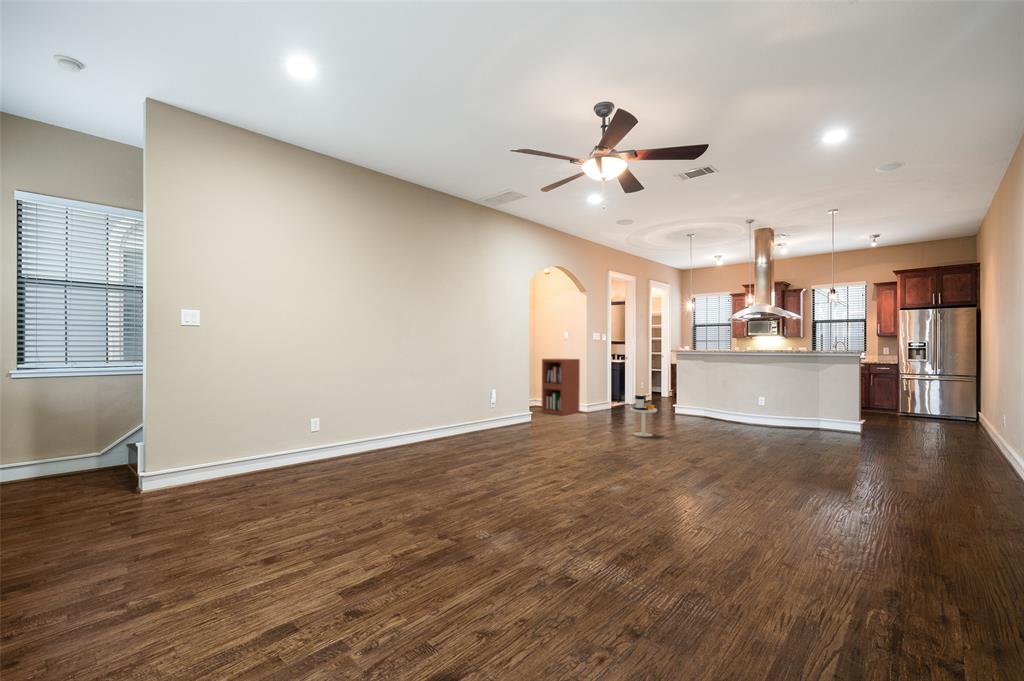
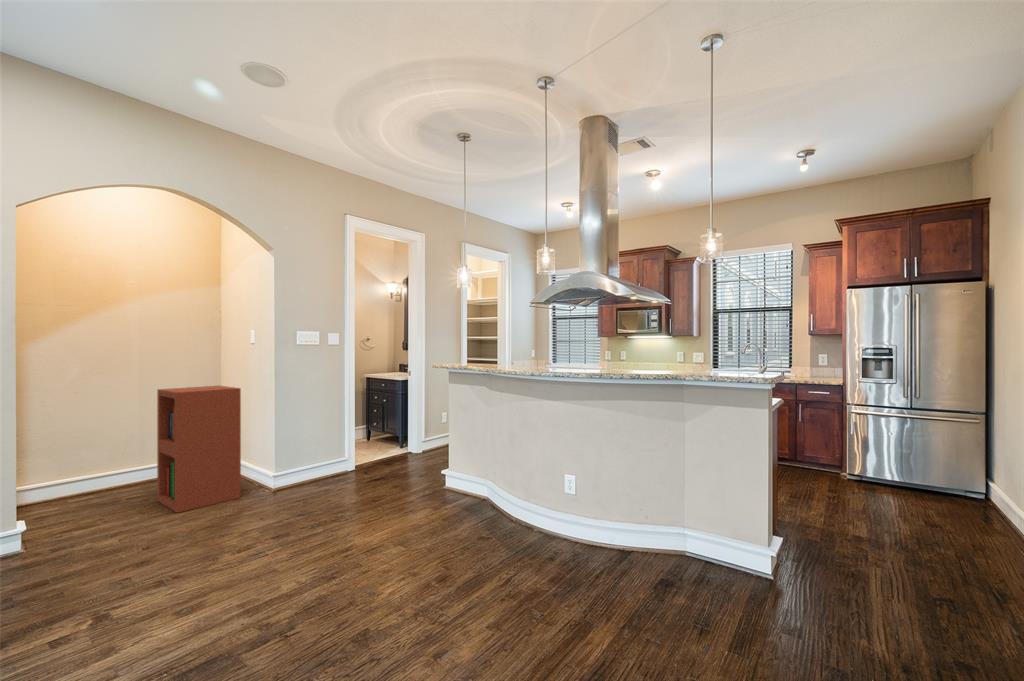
side table: present [630,395,657,437] -> none [123,516,213,648]

